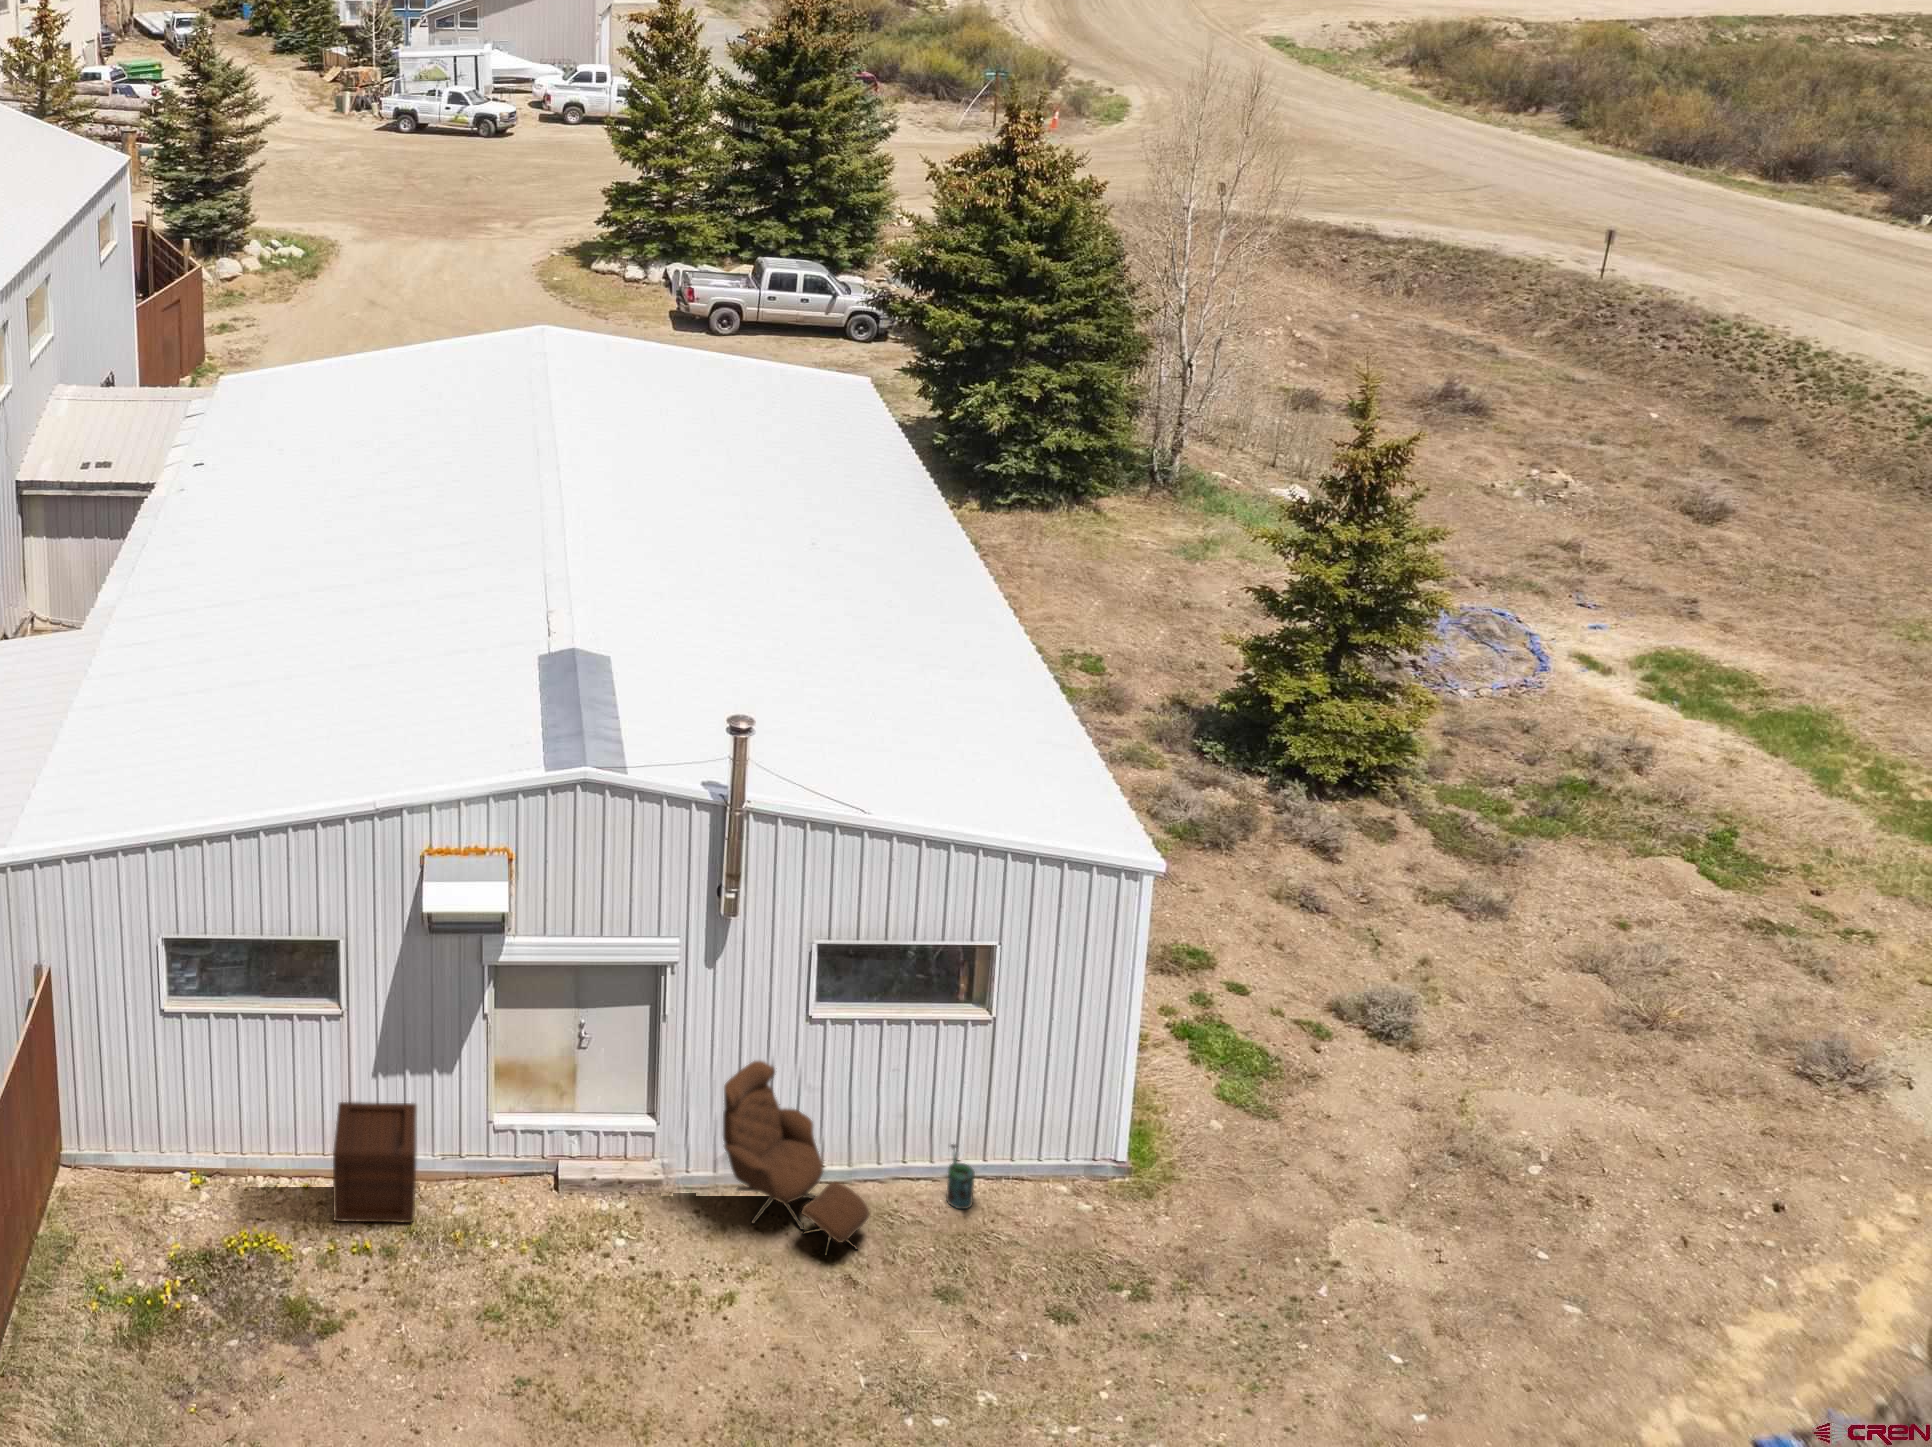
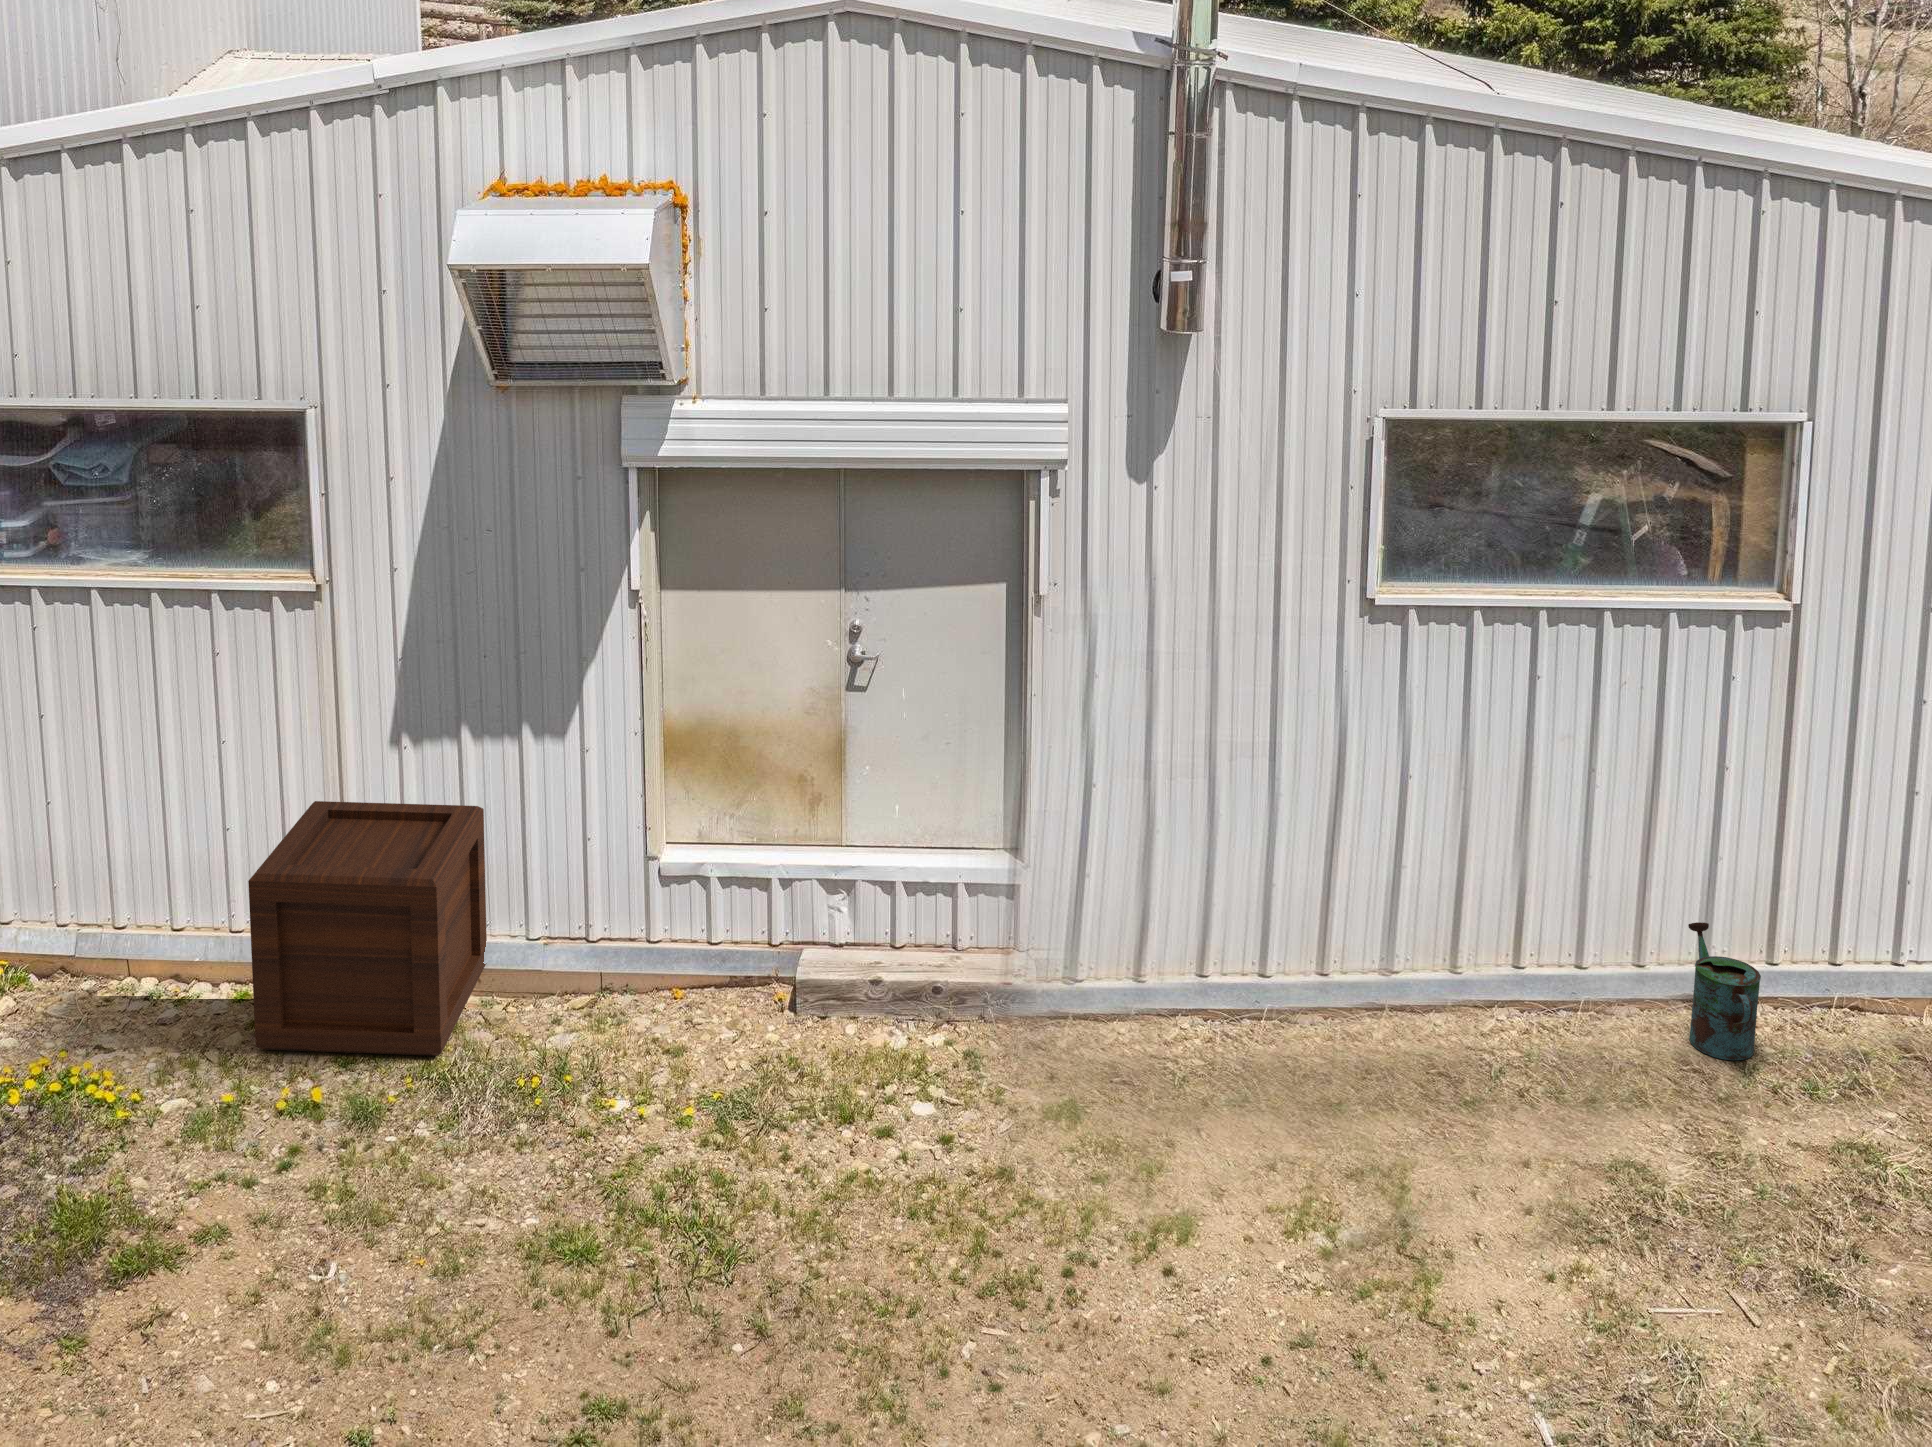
lounge chair: present [723,1061,869,1254] -> none [1167,715,1519,1139]

